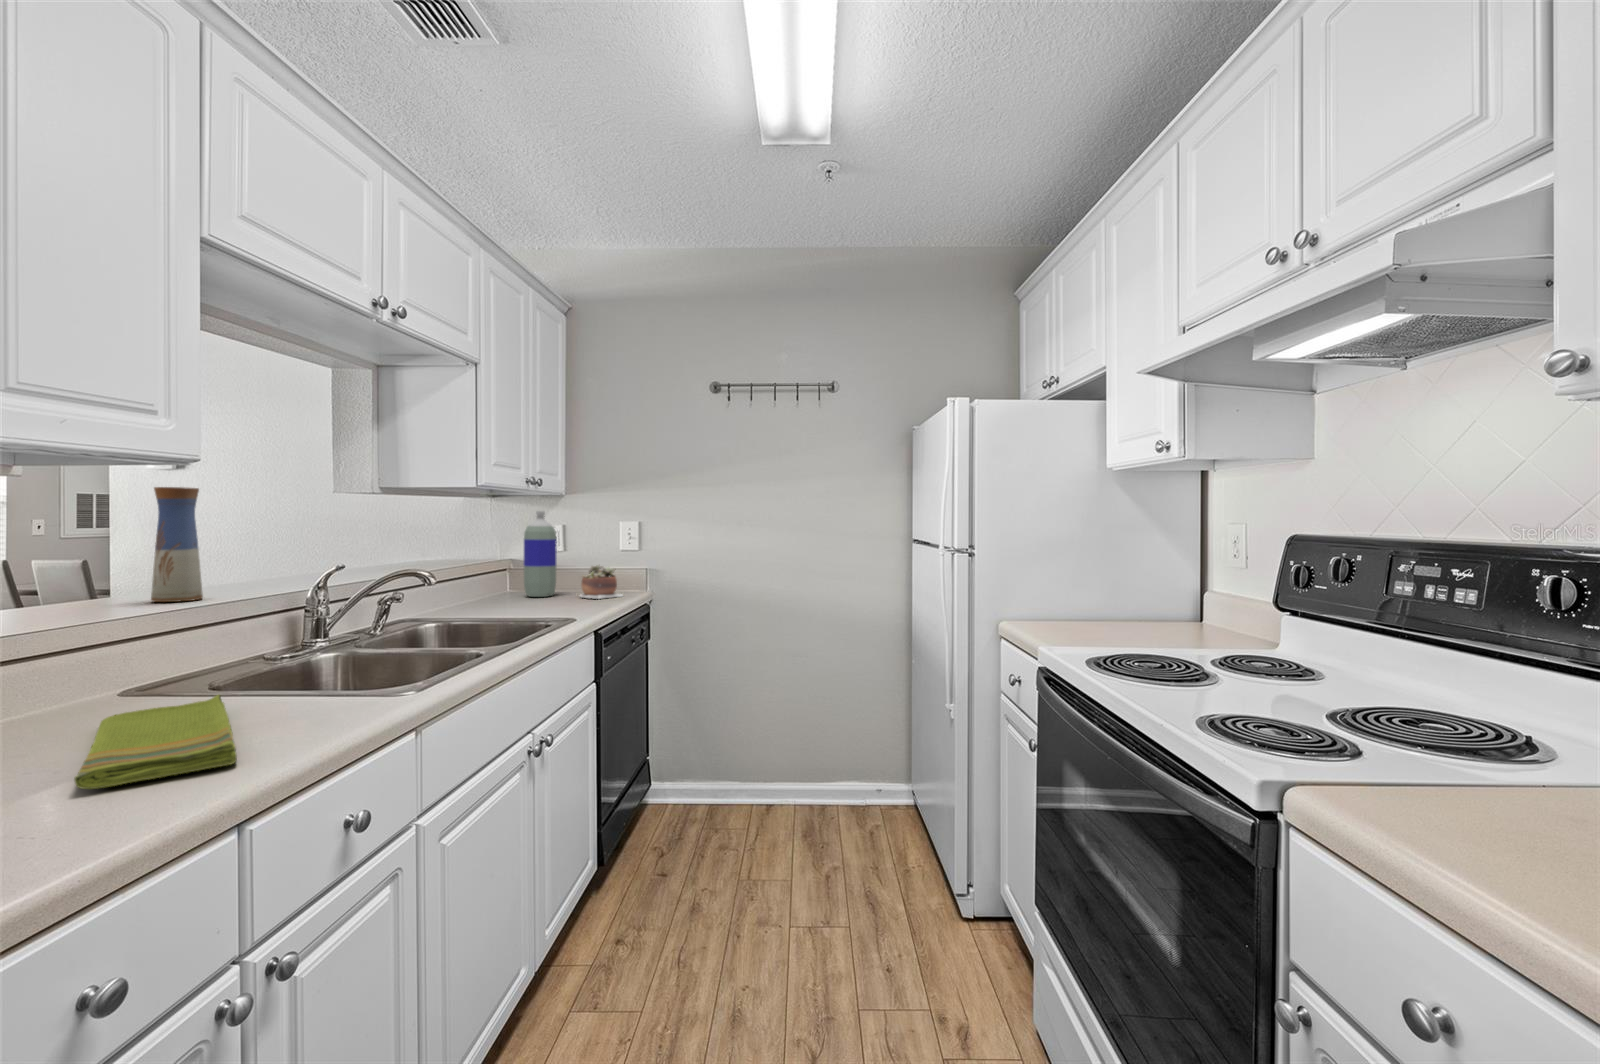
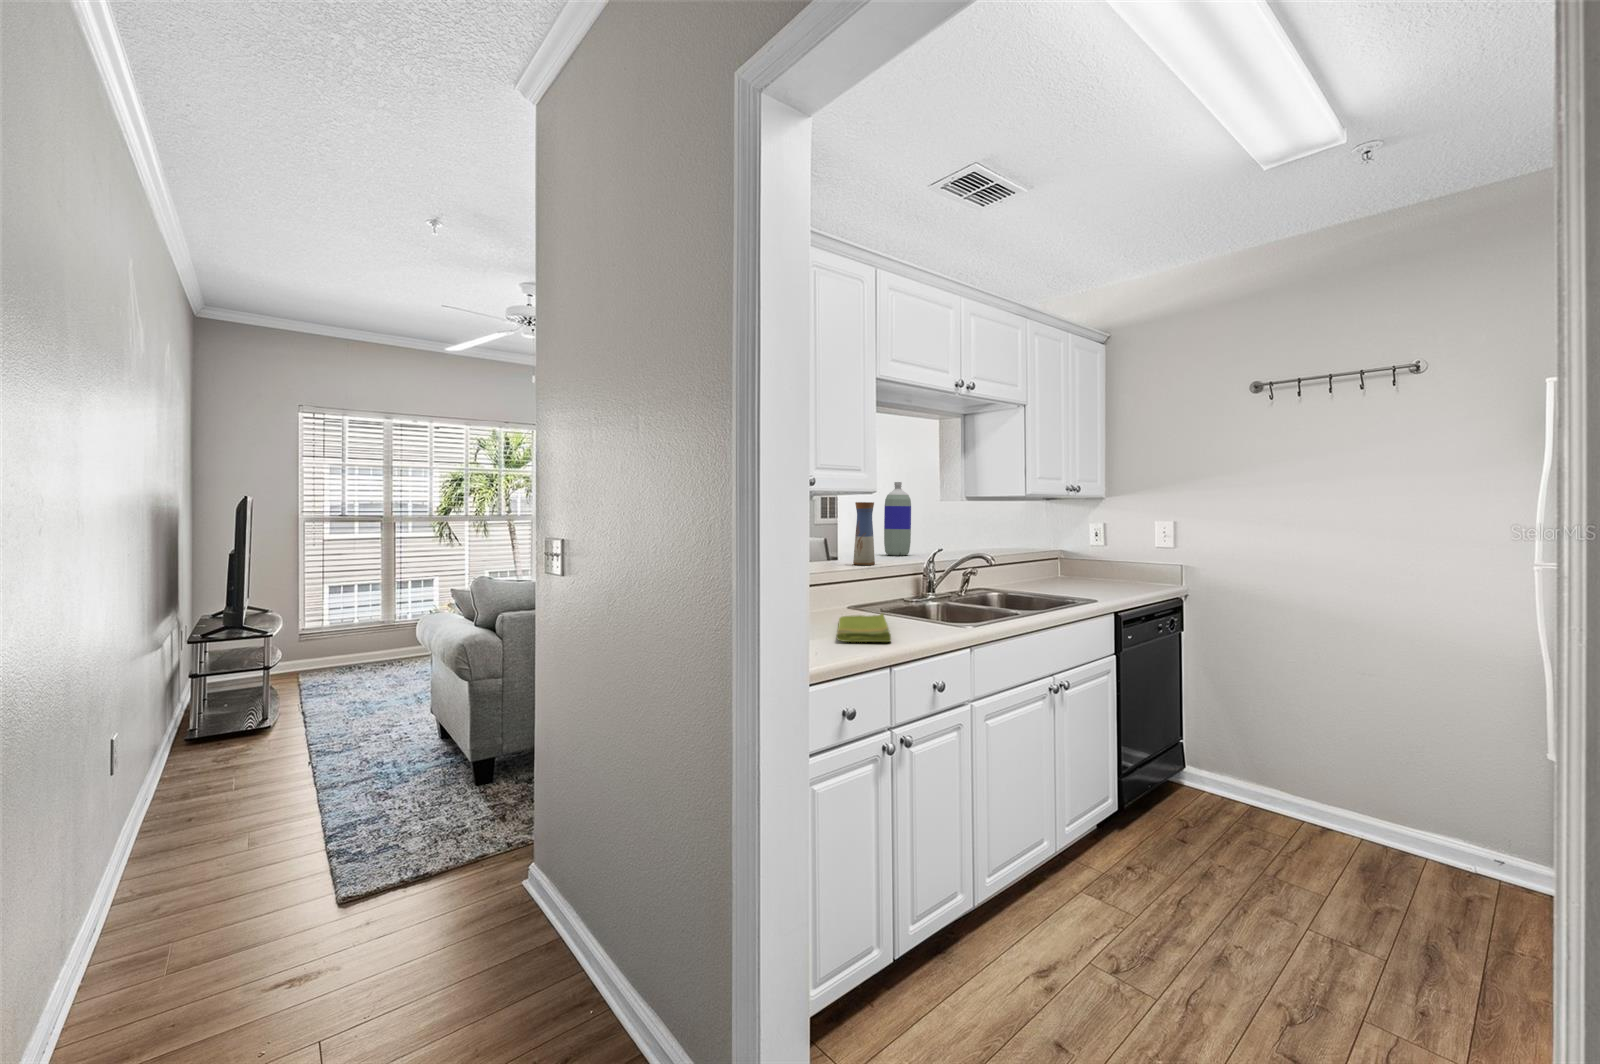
bottle: present [524,511,557,597] -> present [884,482,911,556]
succulent plant: present [580,565,623,599] -> none [1112,557,1155,586]

